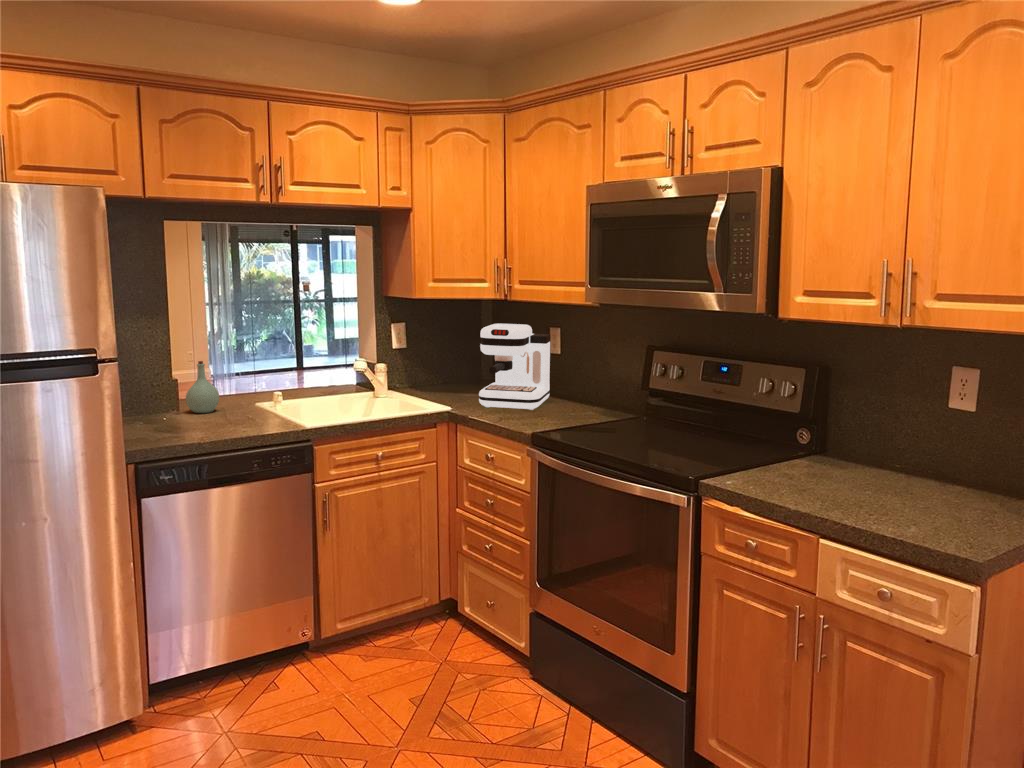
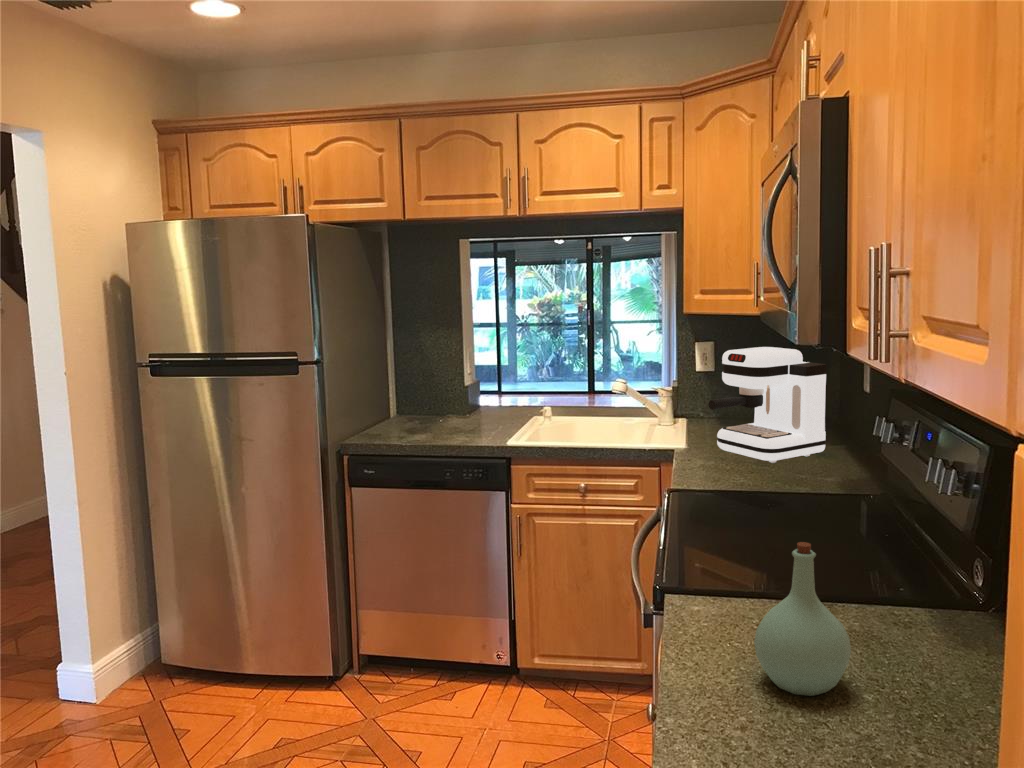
bottle: present [186,361,219,413] -> present [754,542,851,696]

